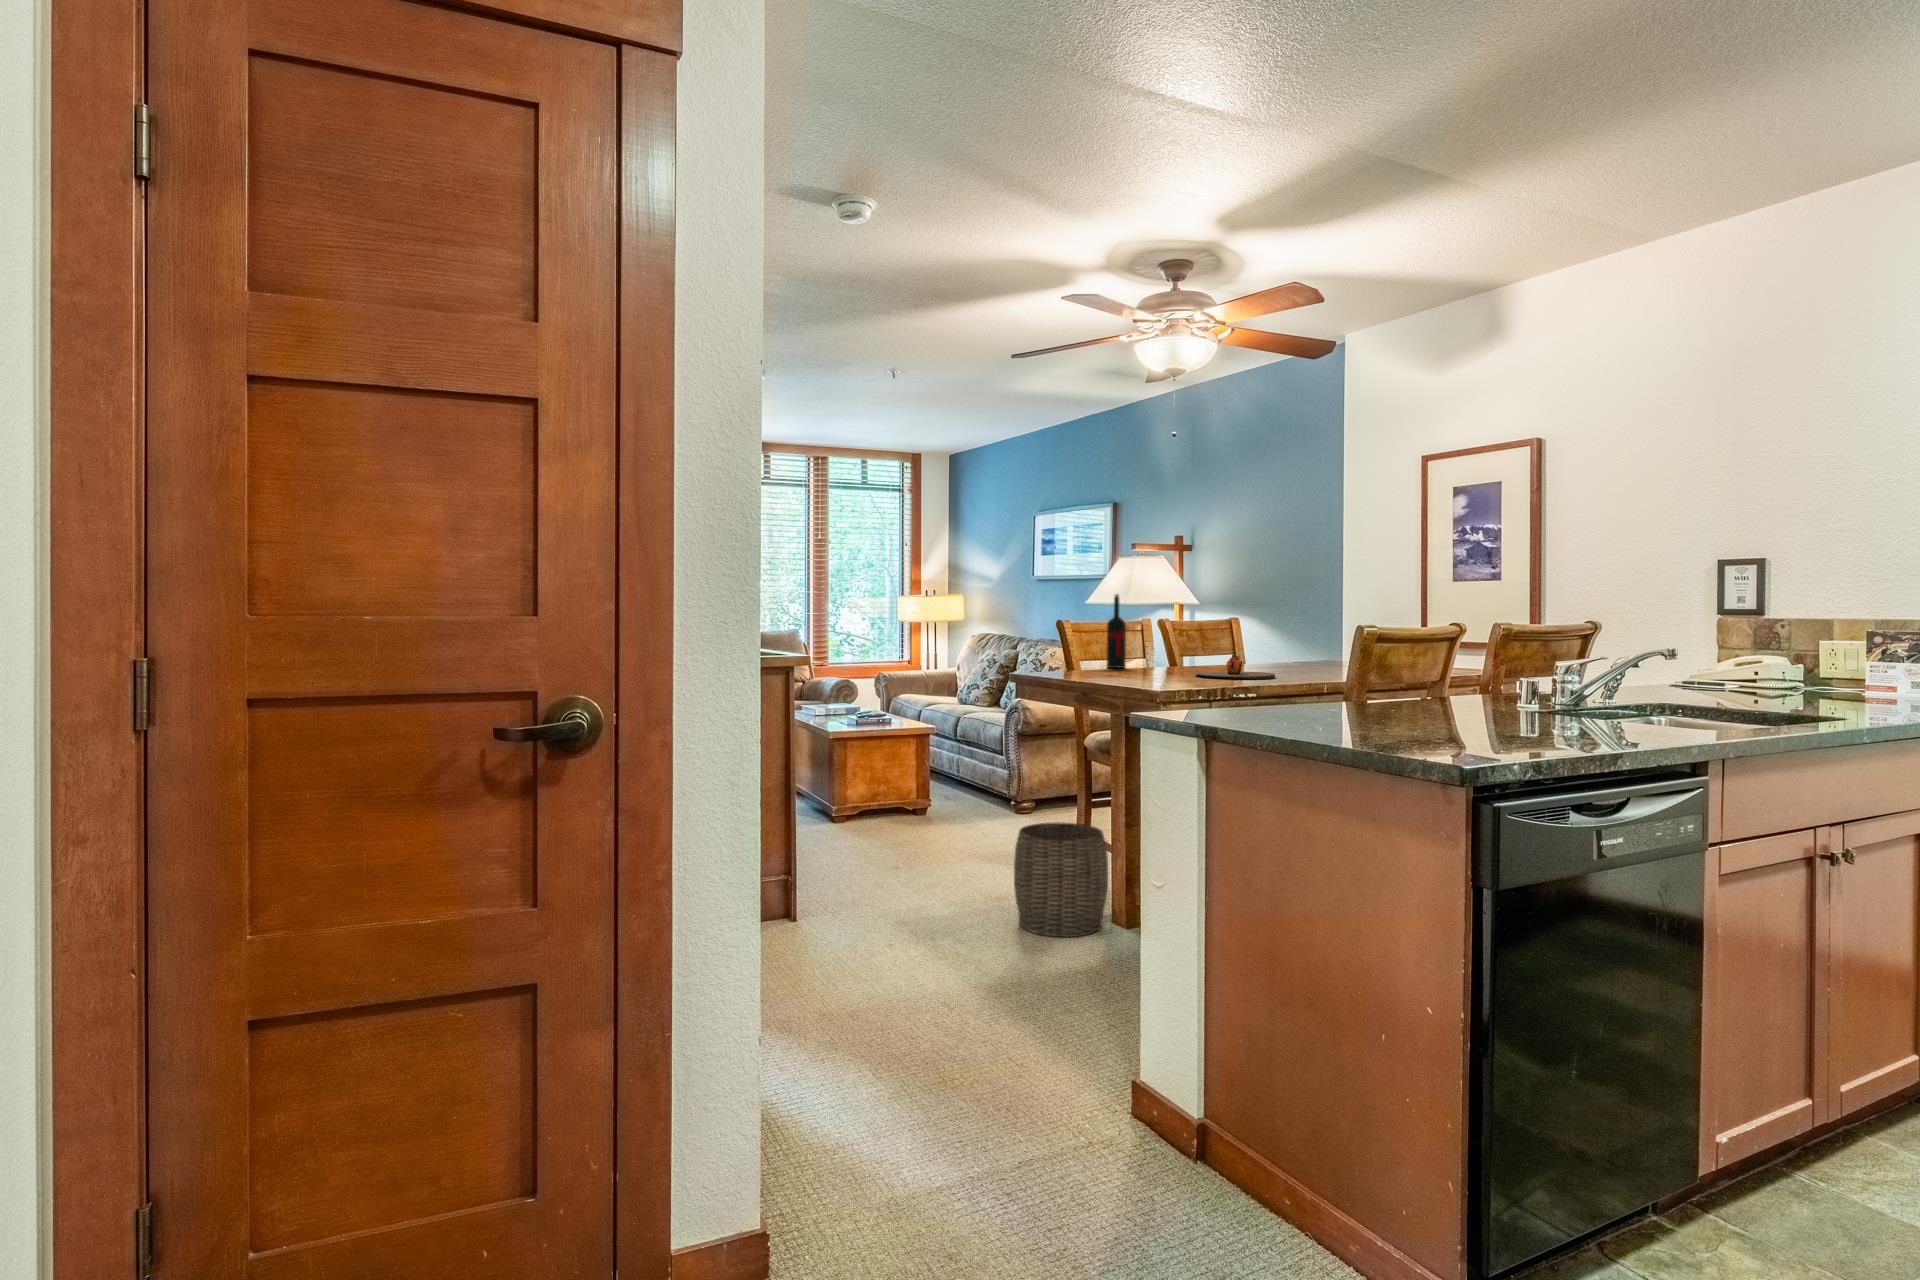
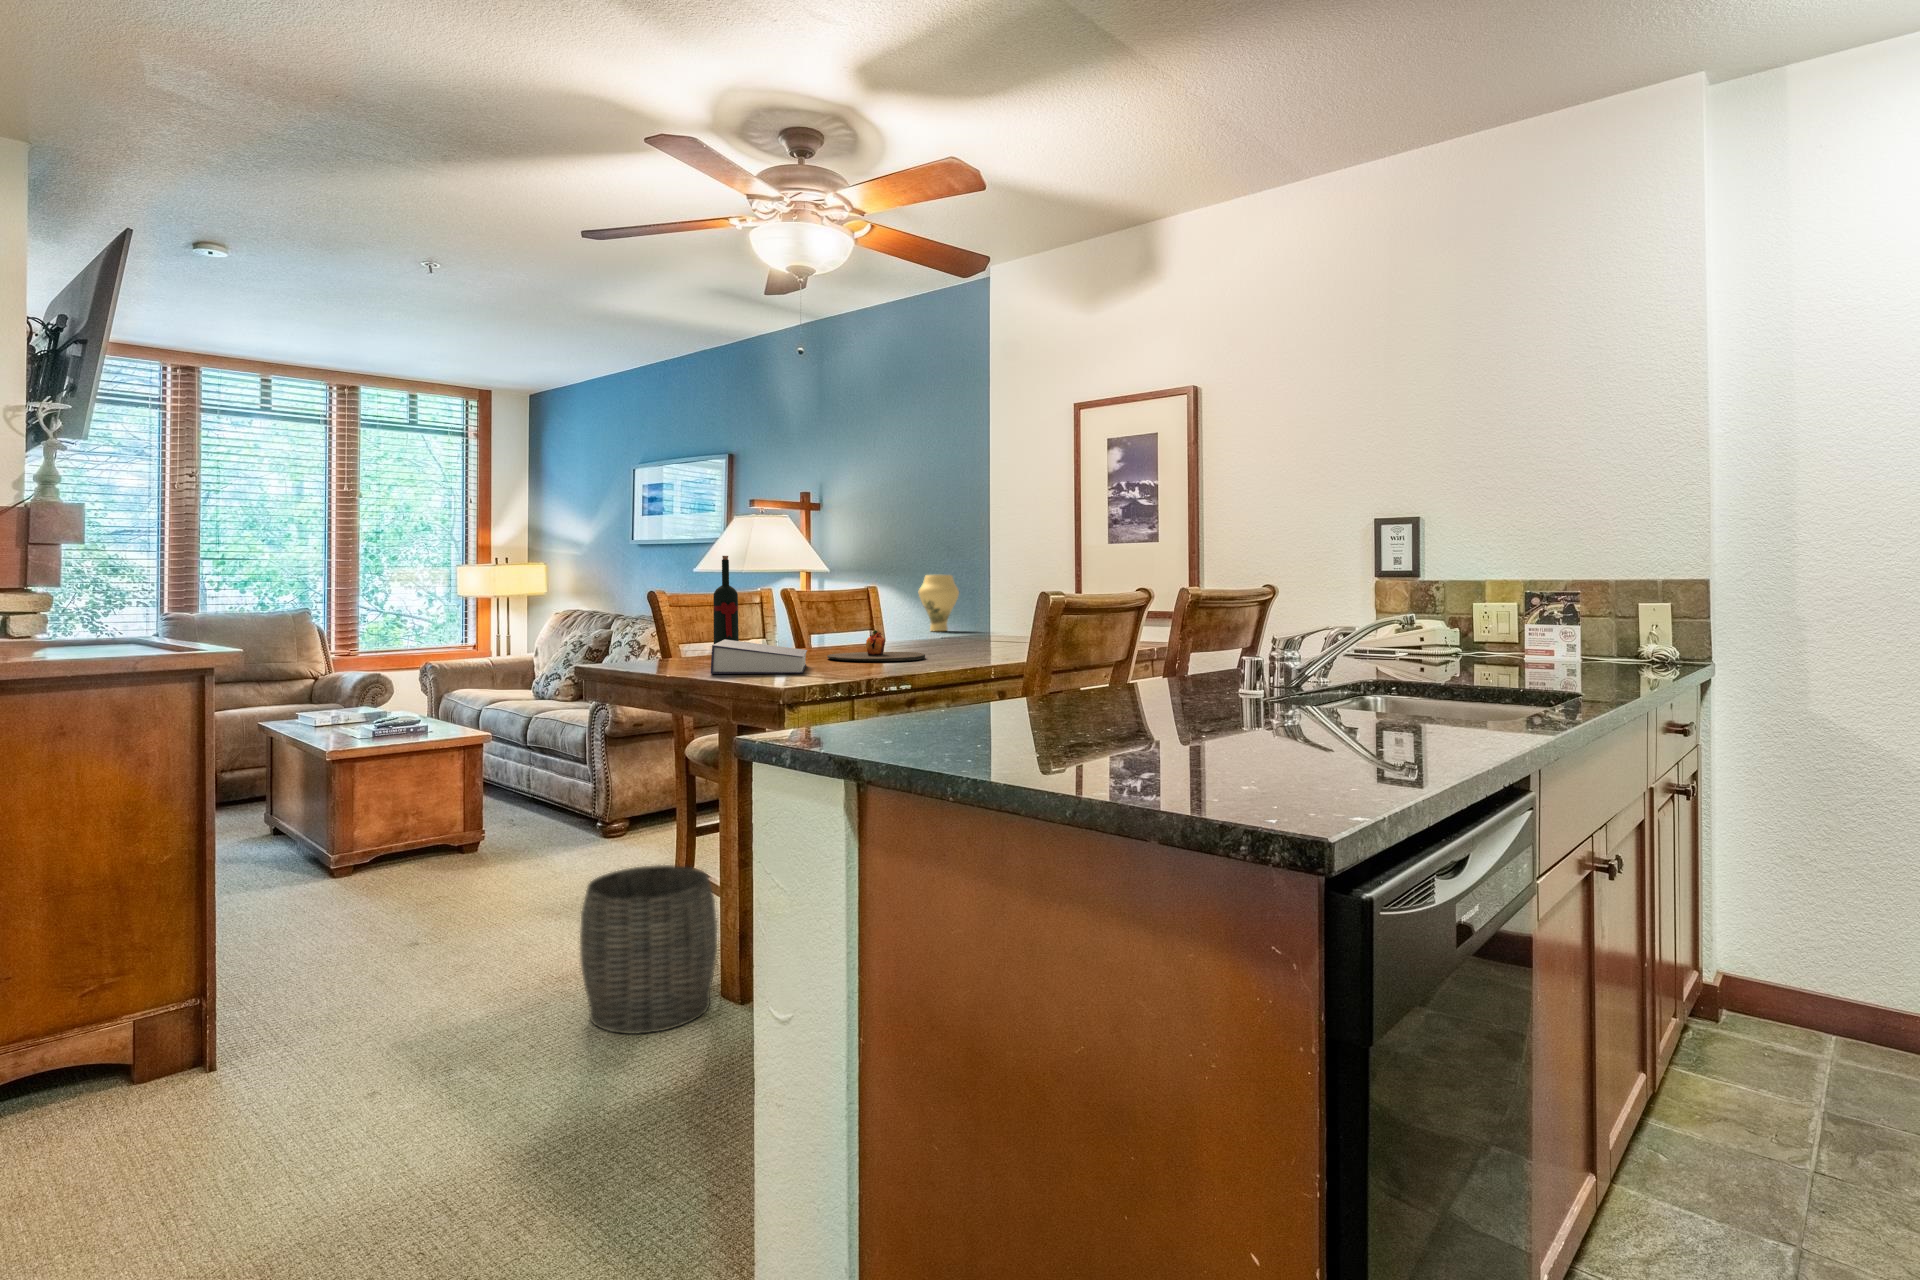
vase: none [1280,607,1318,656] -> present [919,575,959,631]
book: none [1108,659,1179,685] -> present [711,639,807,674]

